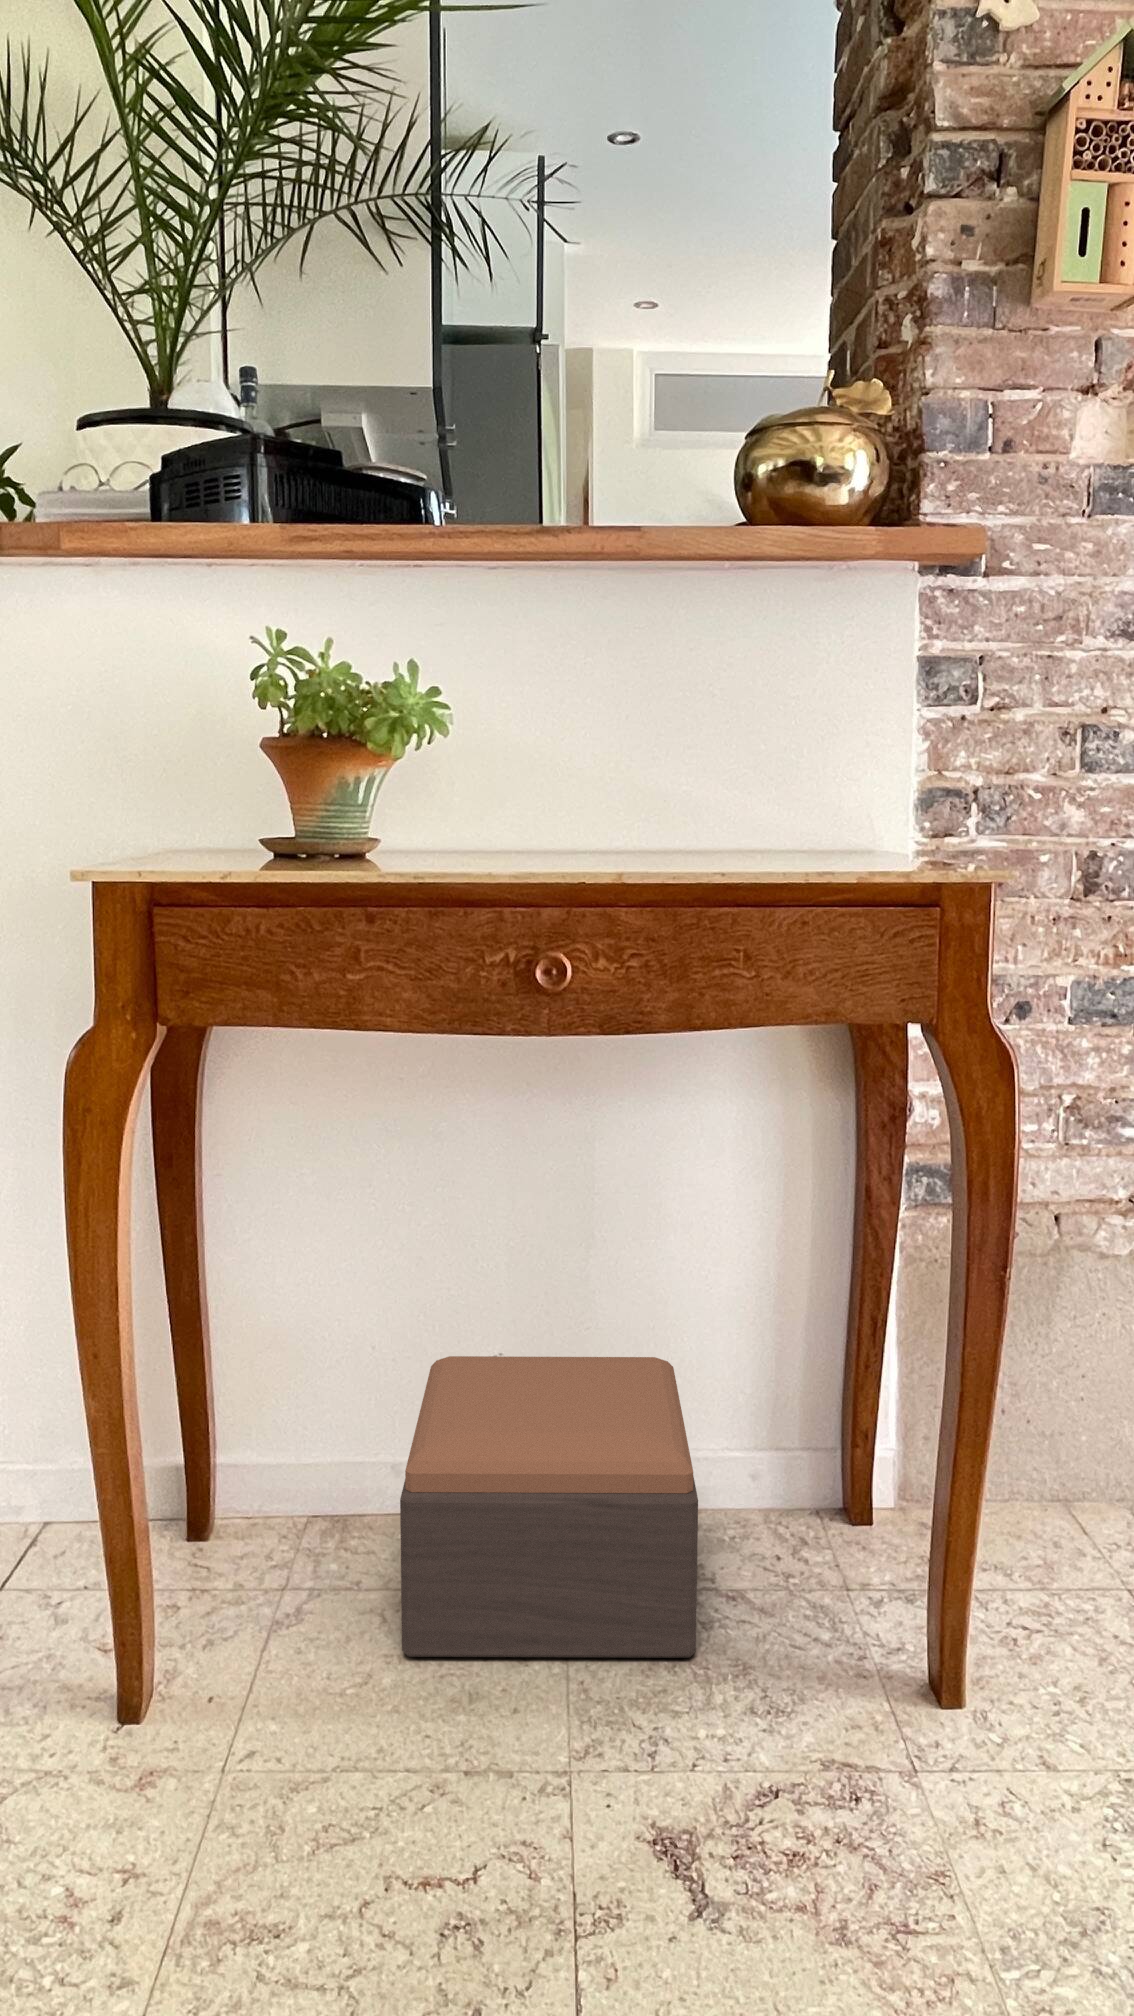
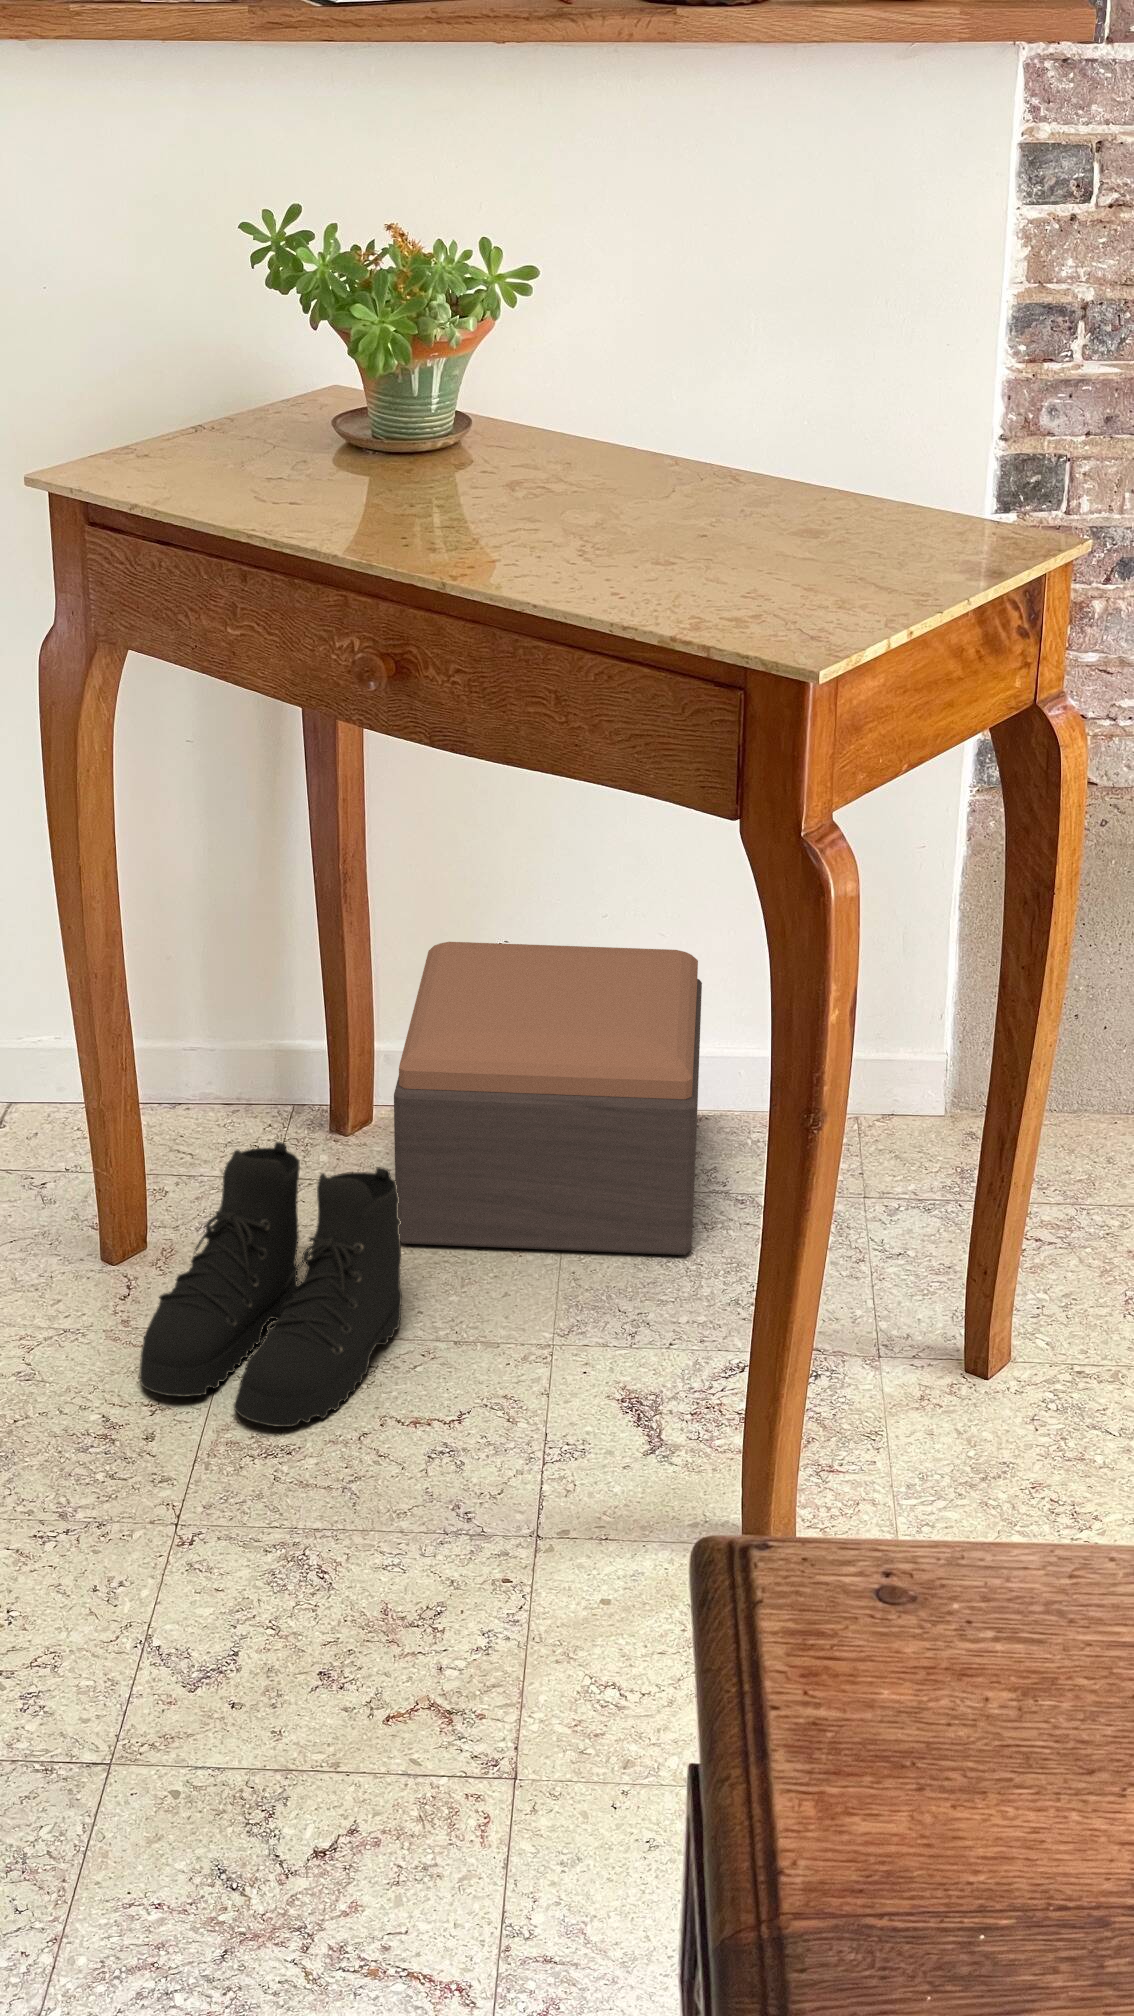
boots: none [115,1552,408,1901] -> present [140,1142,402,1427]

